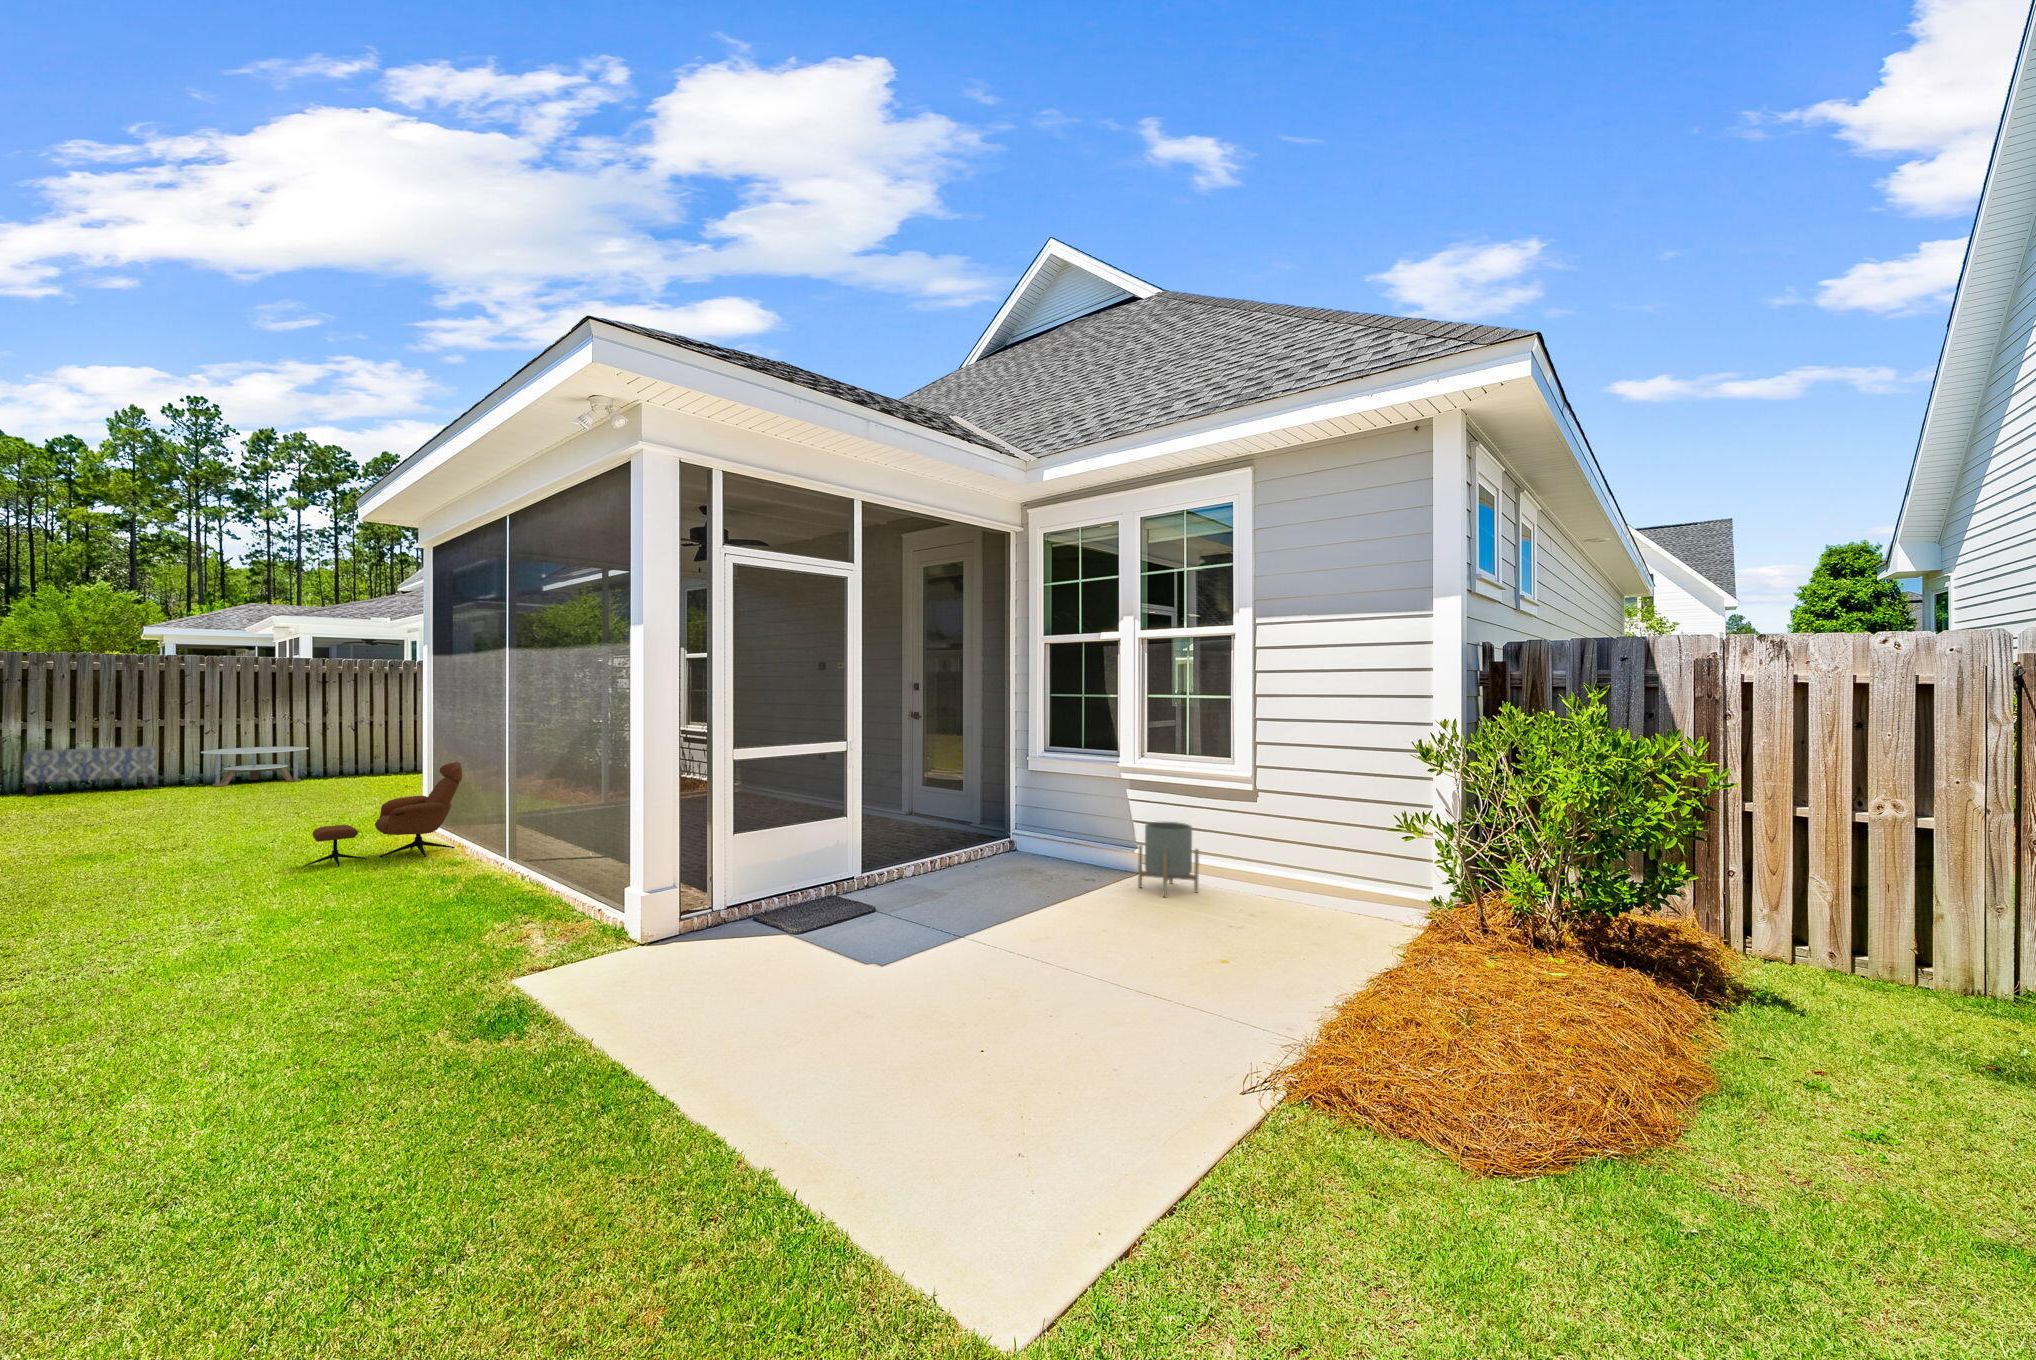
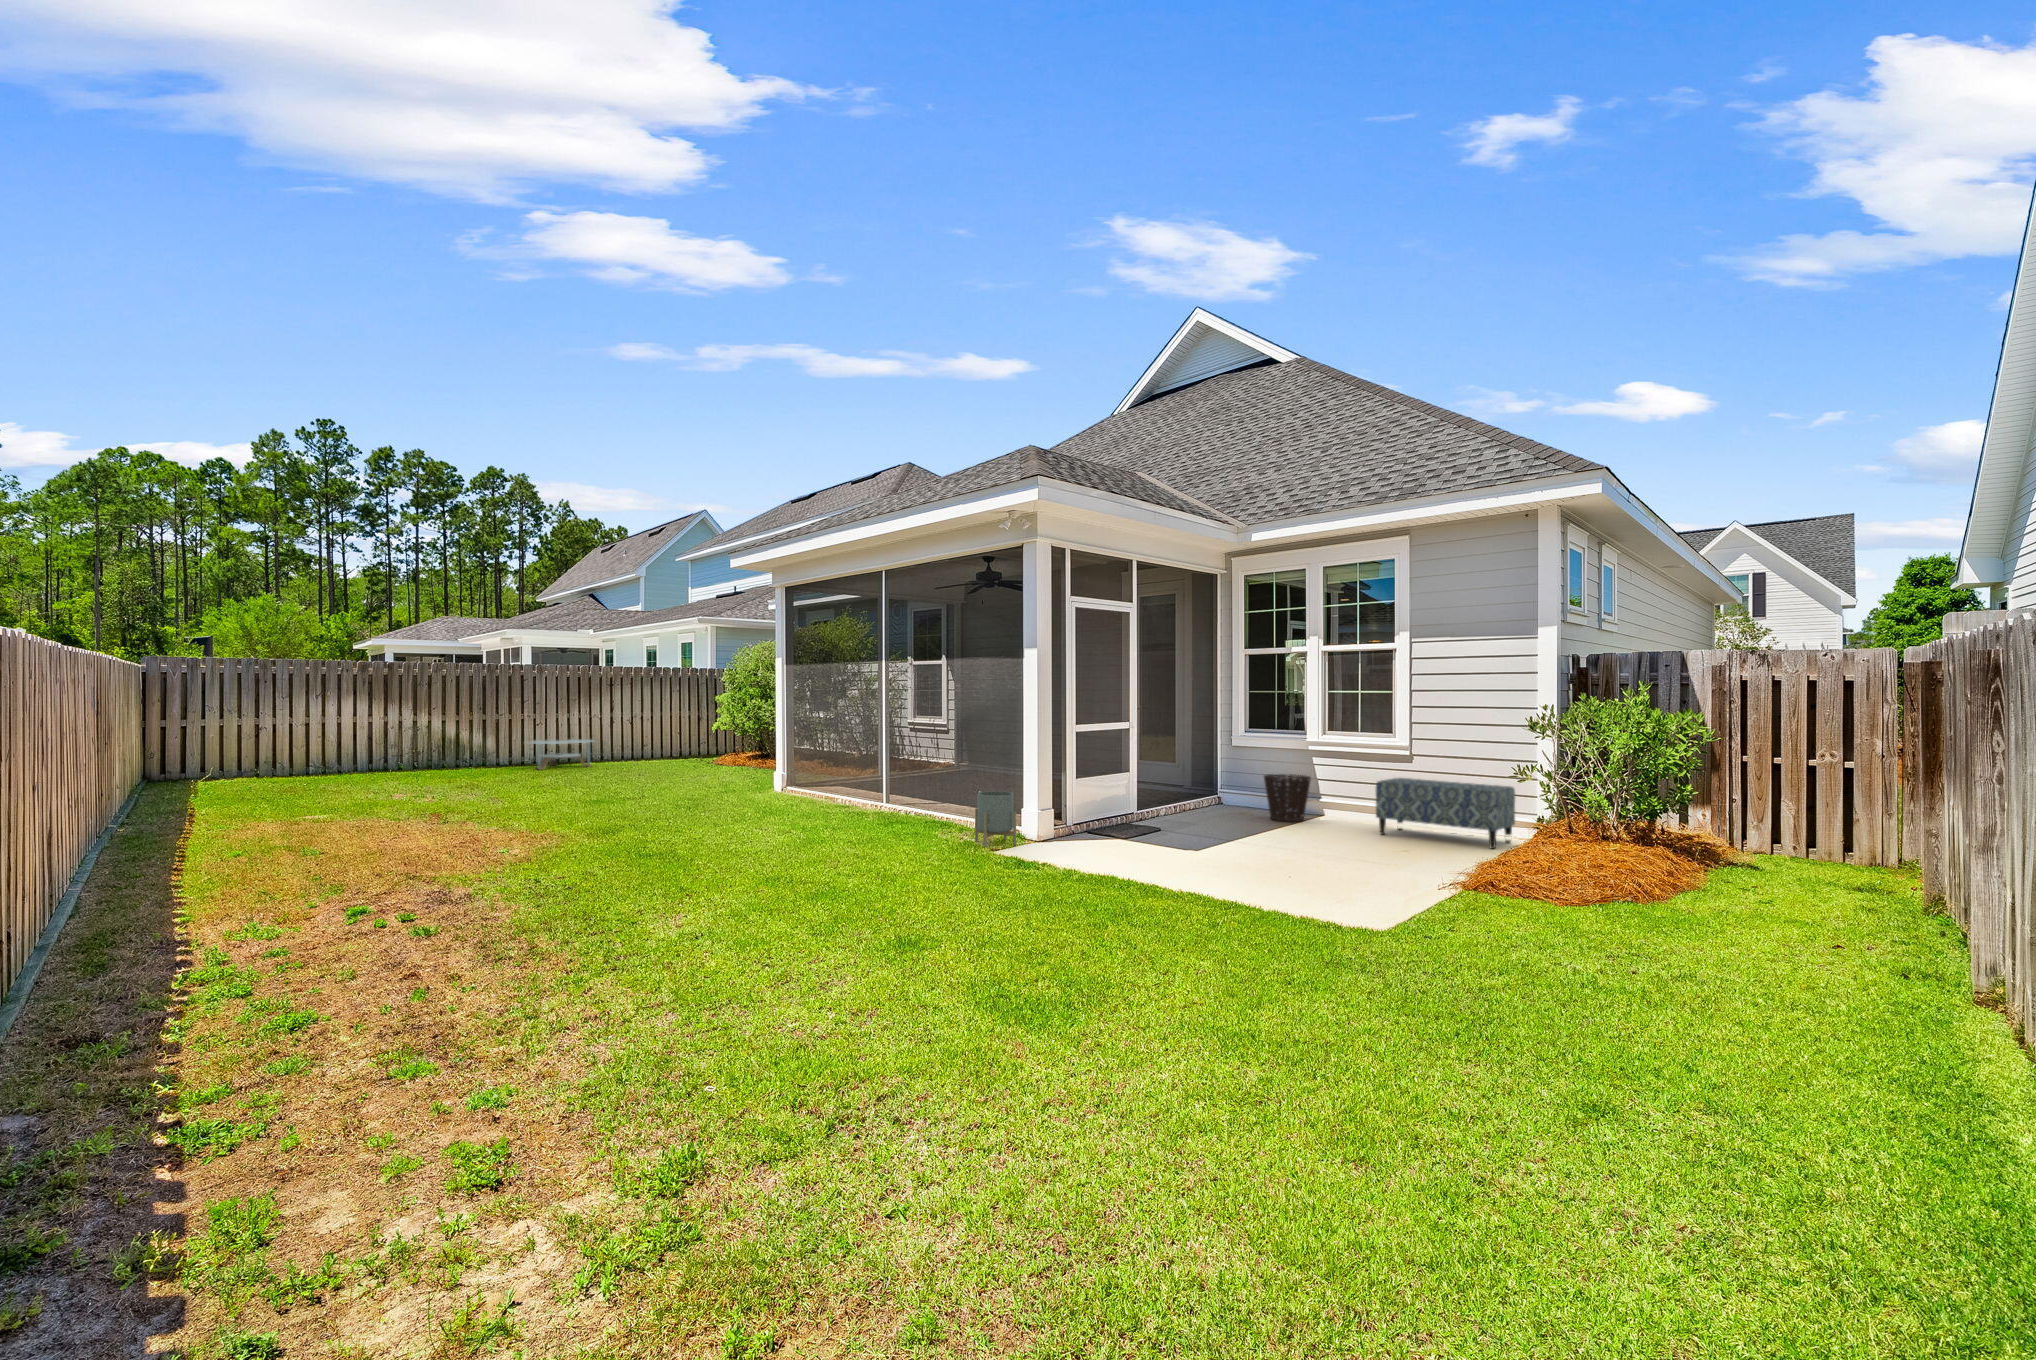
bench: present [23,746,157,796] -> present [1376,778,1515,849]
lounge chair: present [303,762,462,867] -> none [736,743,821,812]
basket: none [1056,810,1121,882] -> present [1264,774,1311,822]
planter: present [1138,822,1199,897] -> present [975,791,1016,847]

